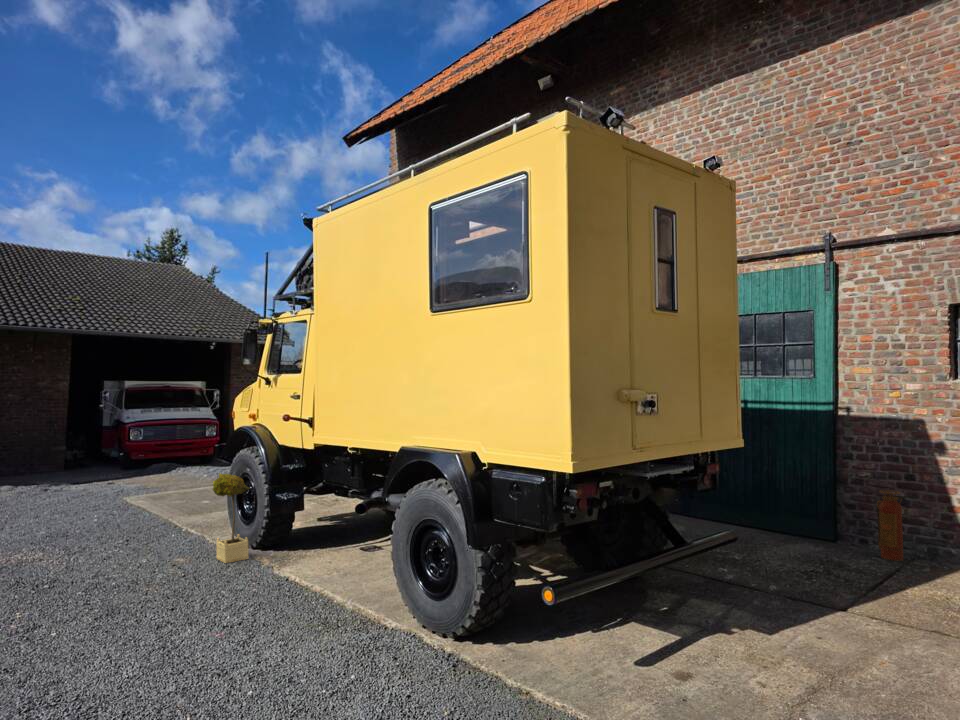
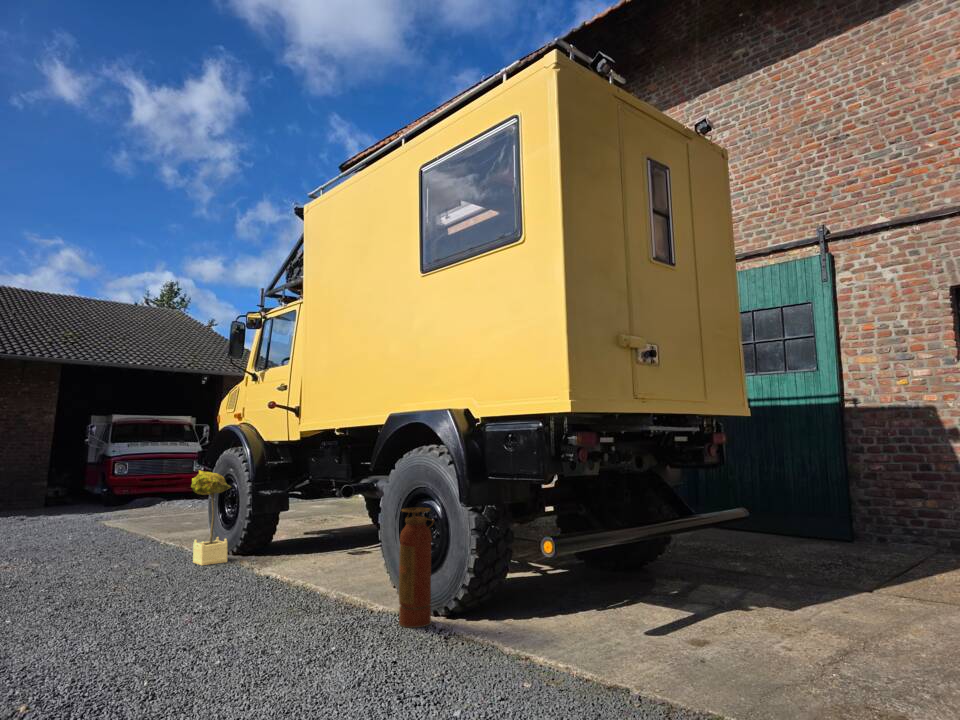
fire extinguisher: present [877,490,904,561] -> present [399,508,434,628]

